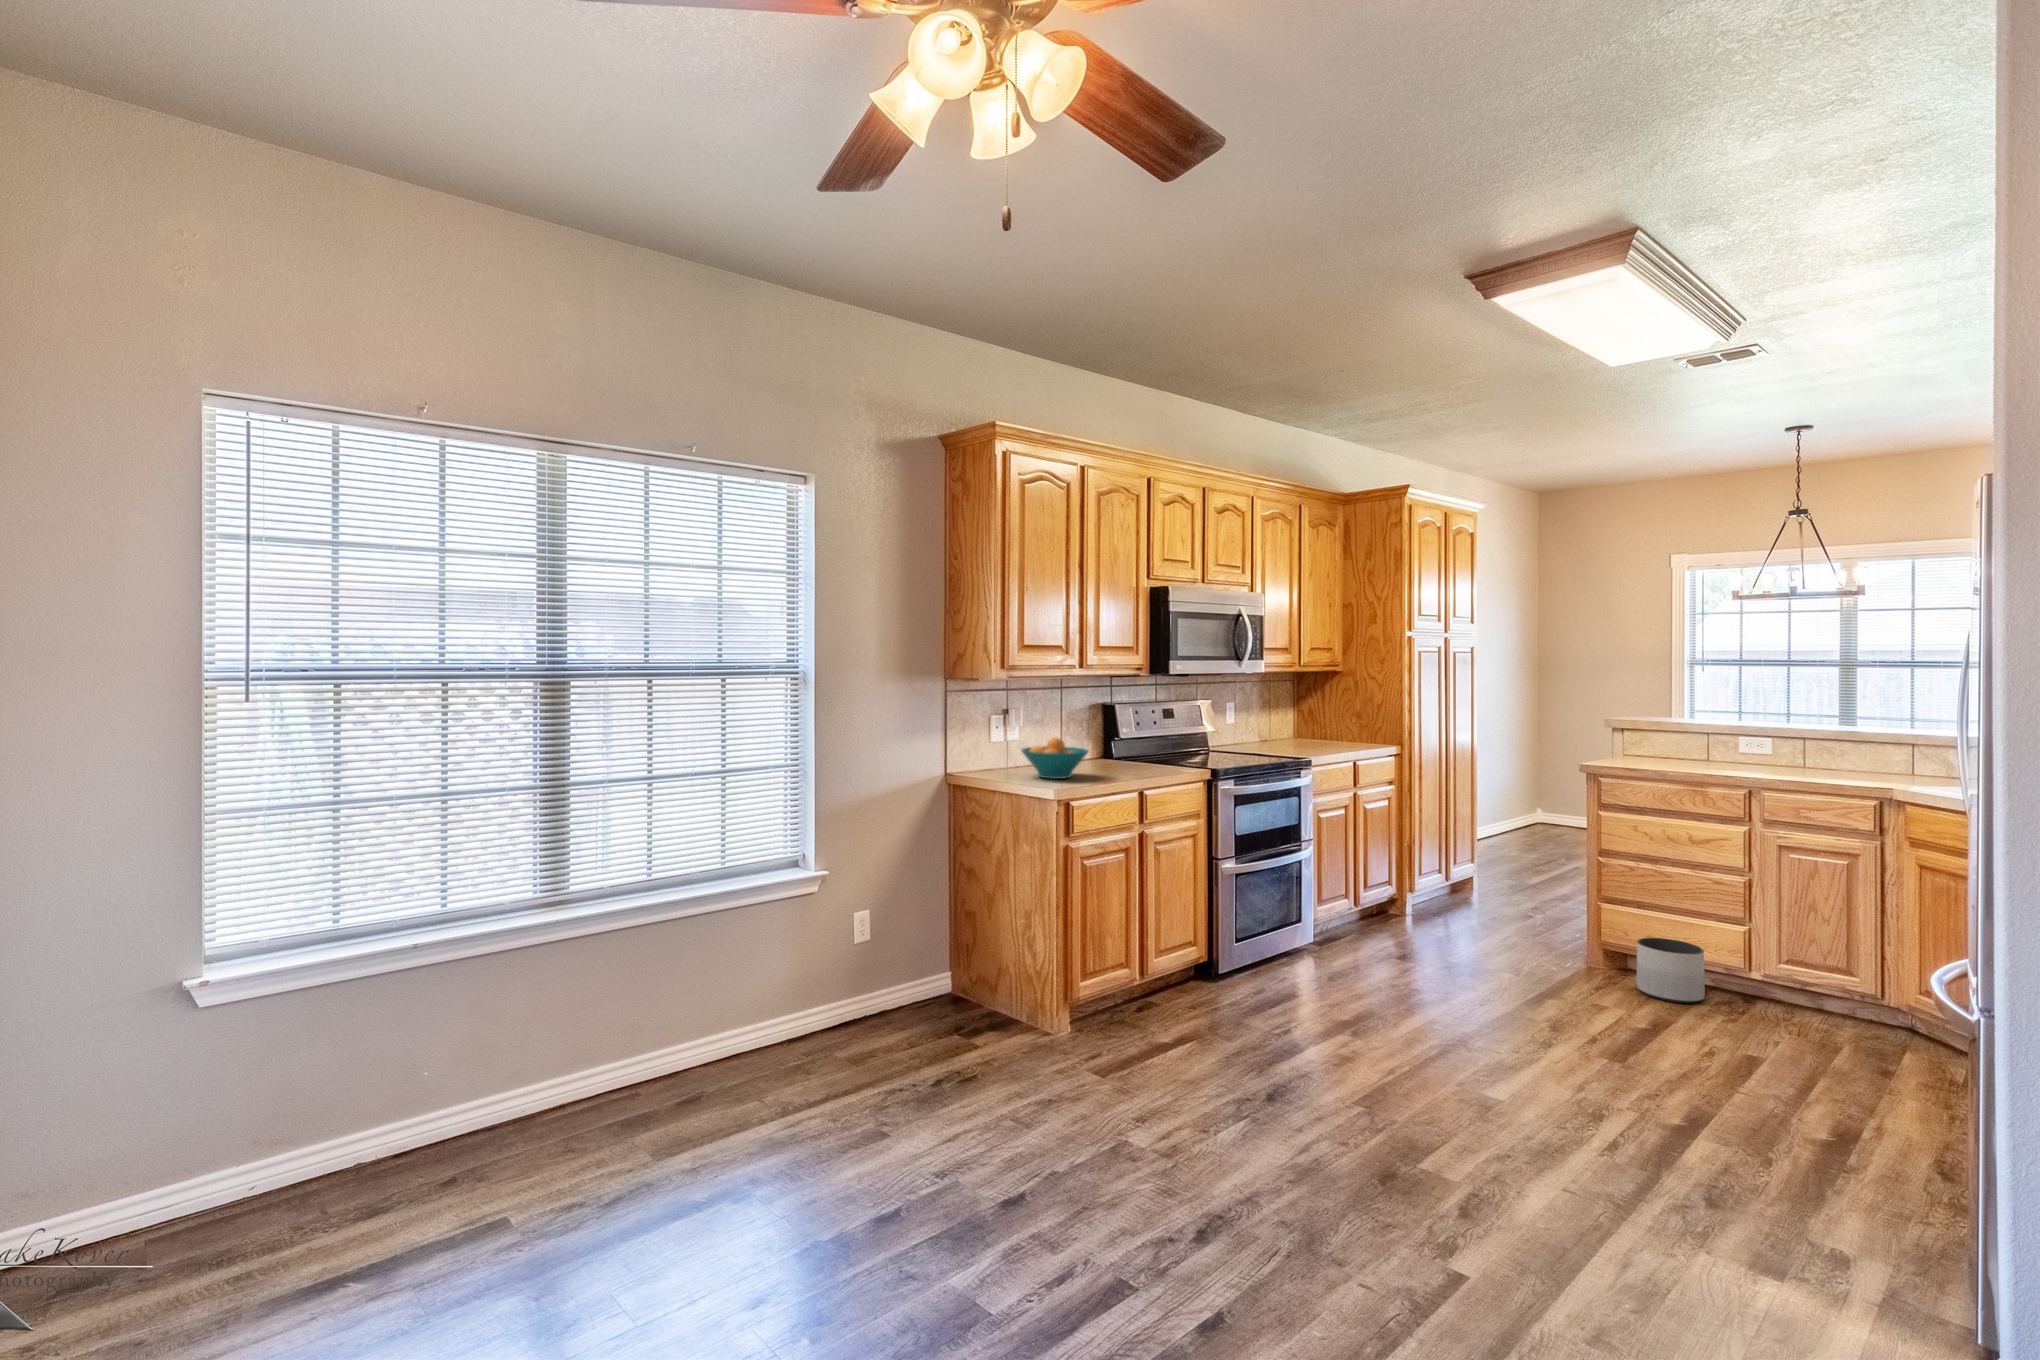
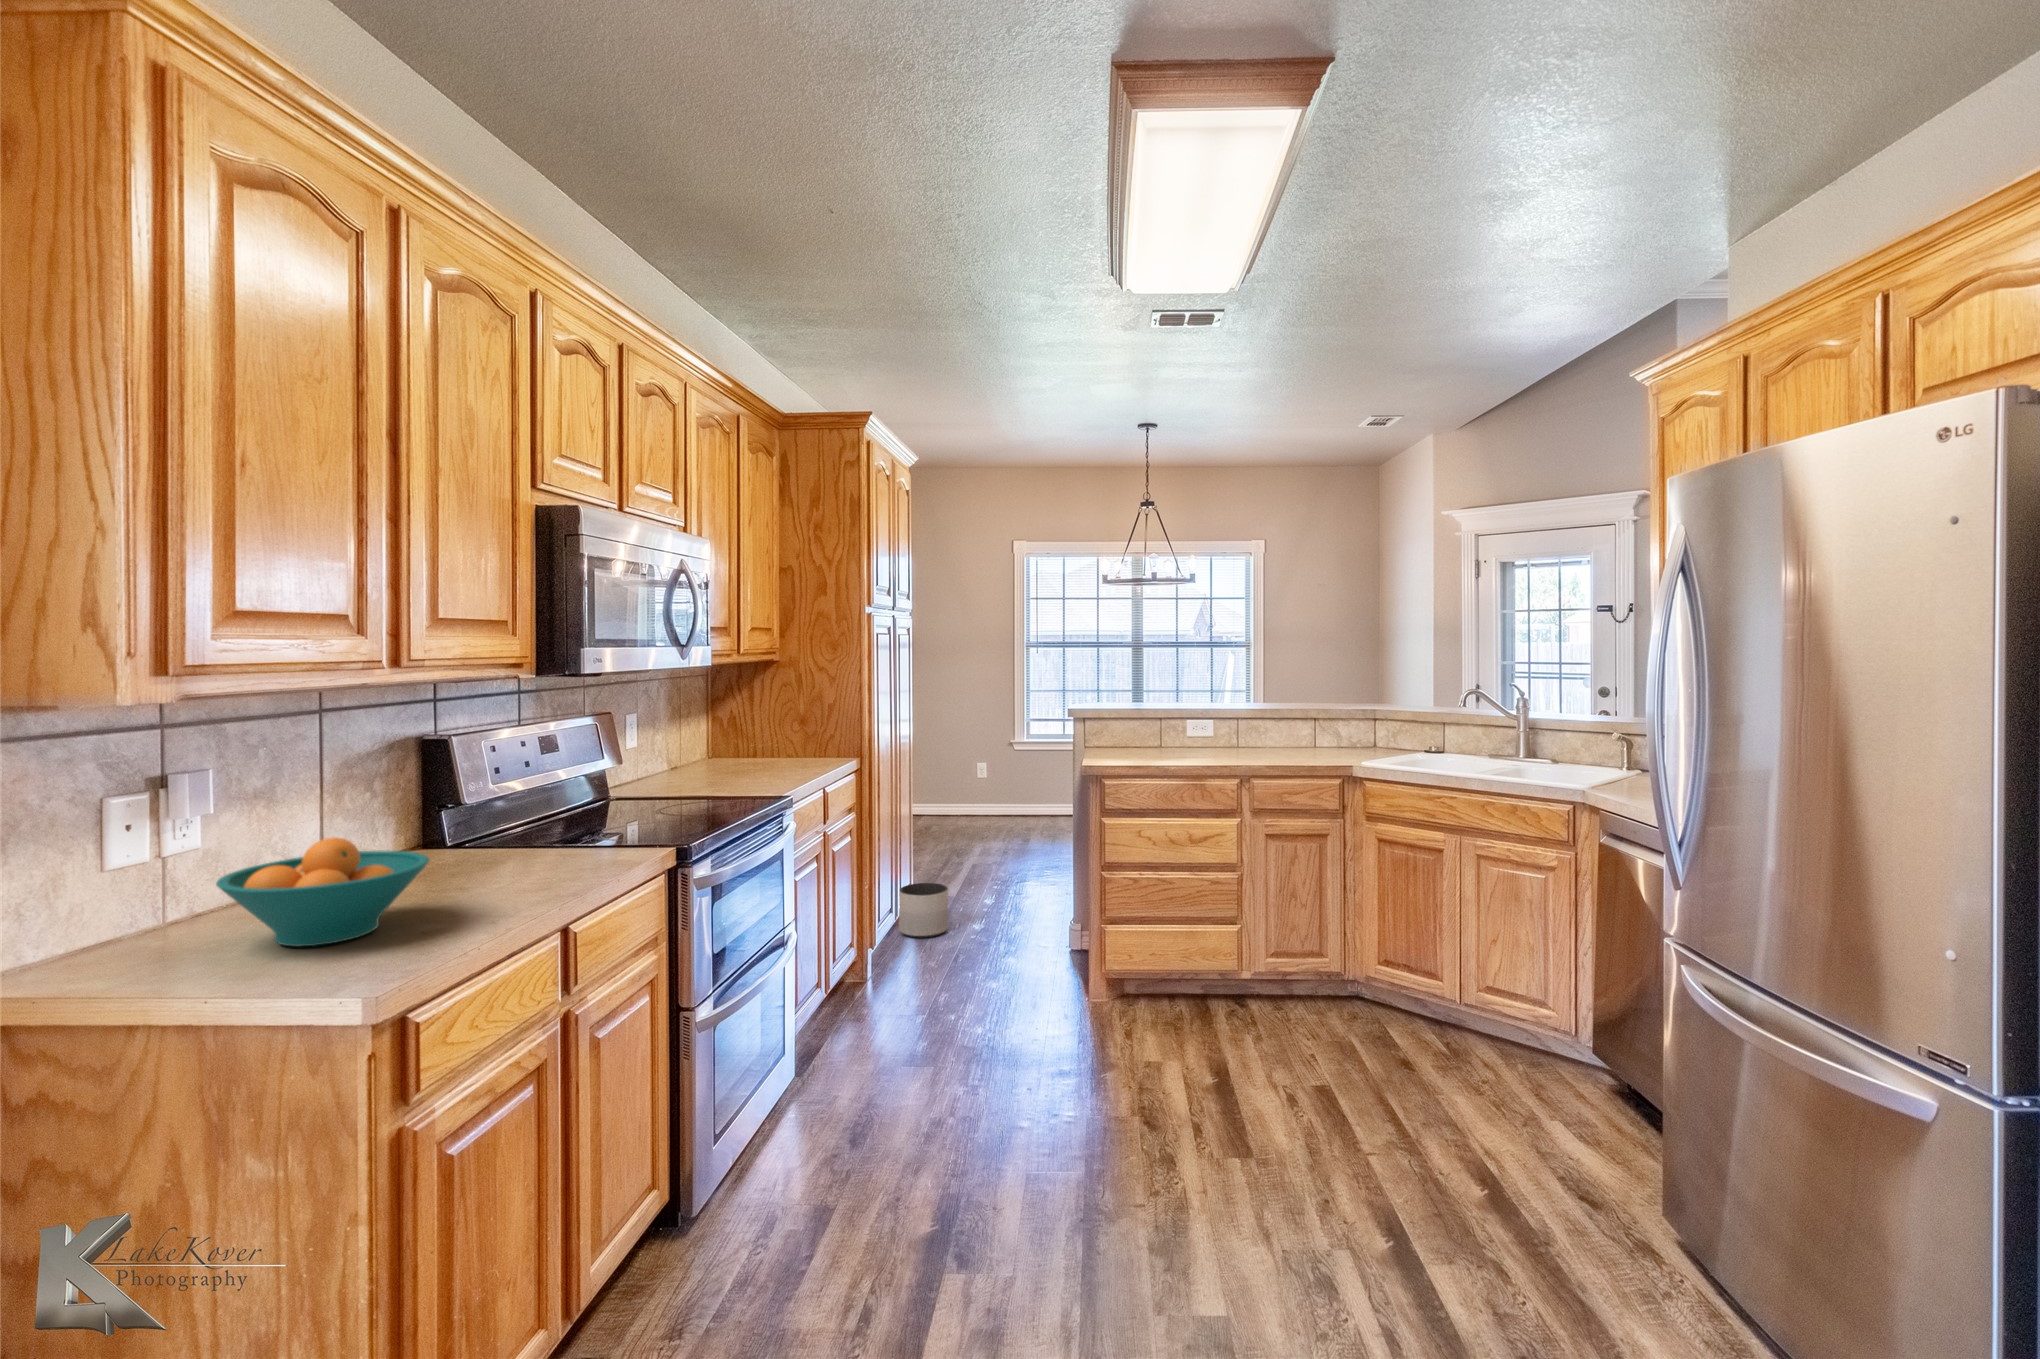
planter: present [1636,938,1705,1003] -> present [899,883,948,938]

